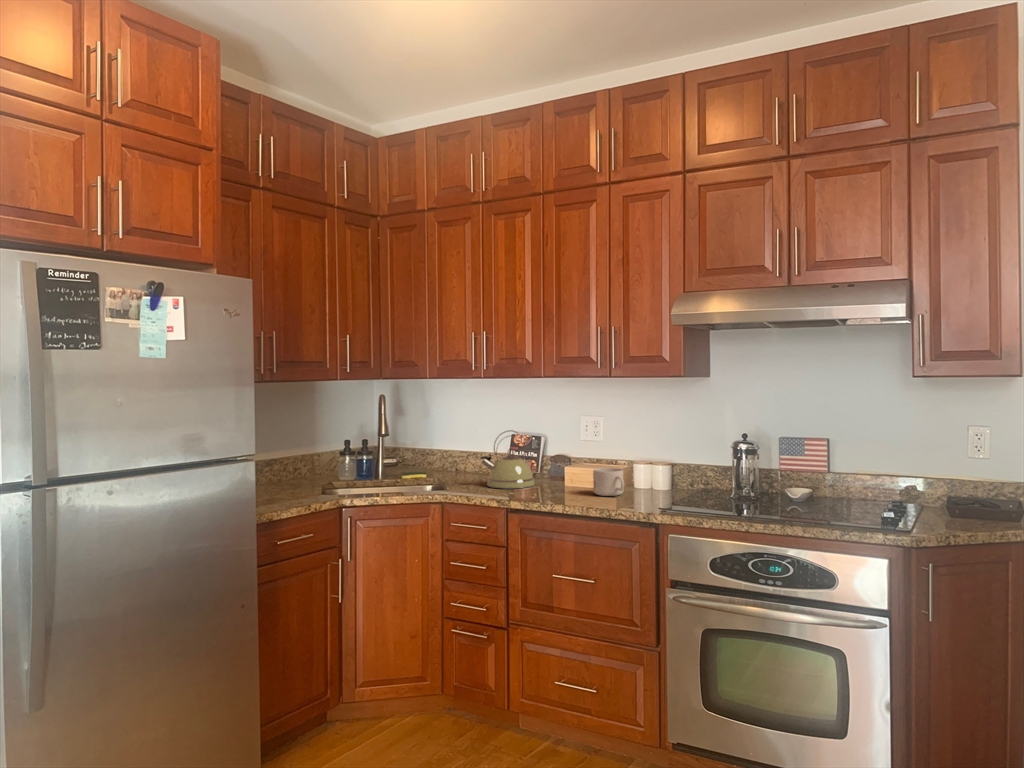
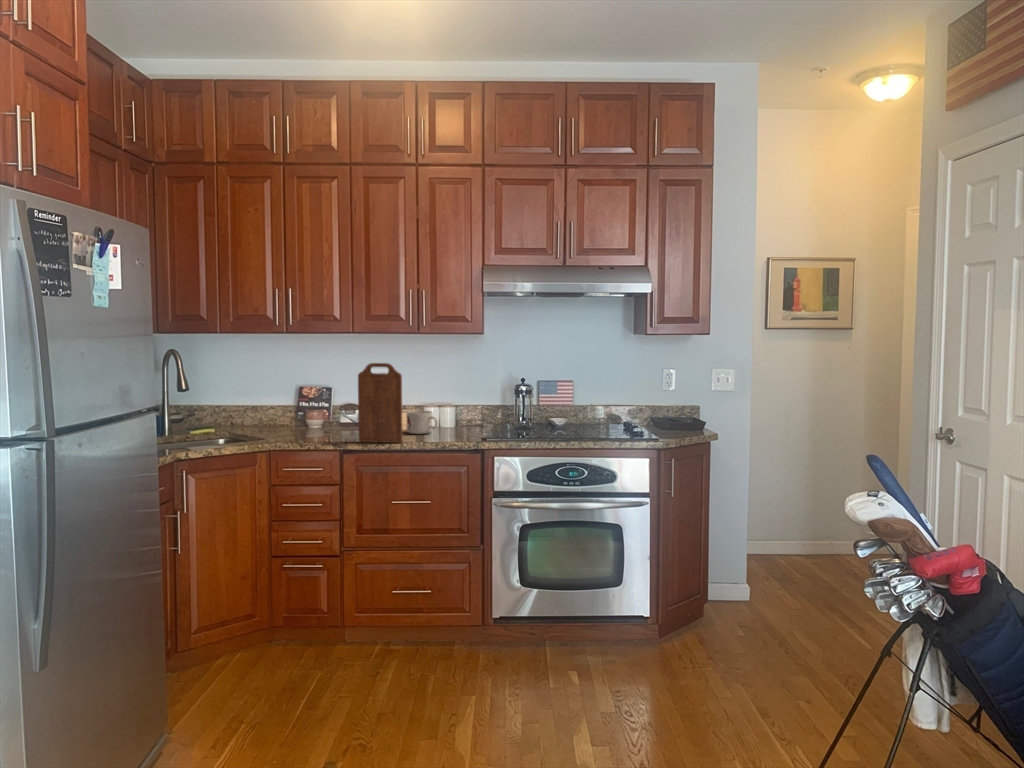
cutting board: none [527,413,568,505] -> present [358,363,402,443]
kettle: present [480,430,535,489] -> none [287,382,340,436]

